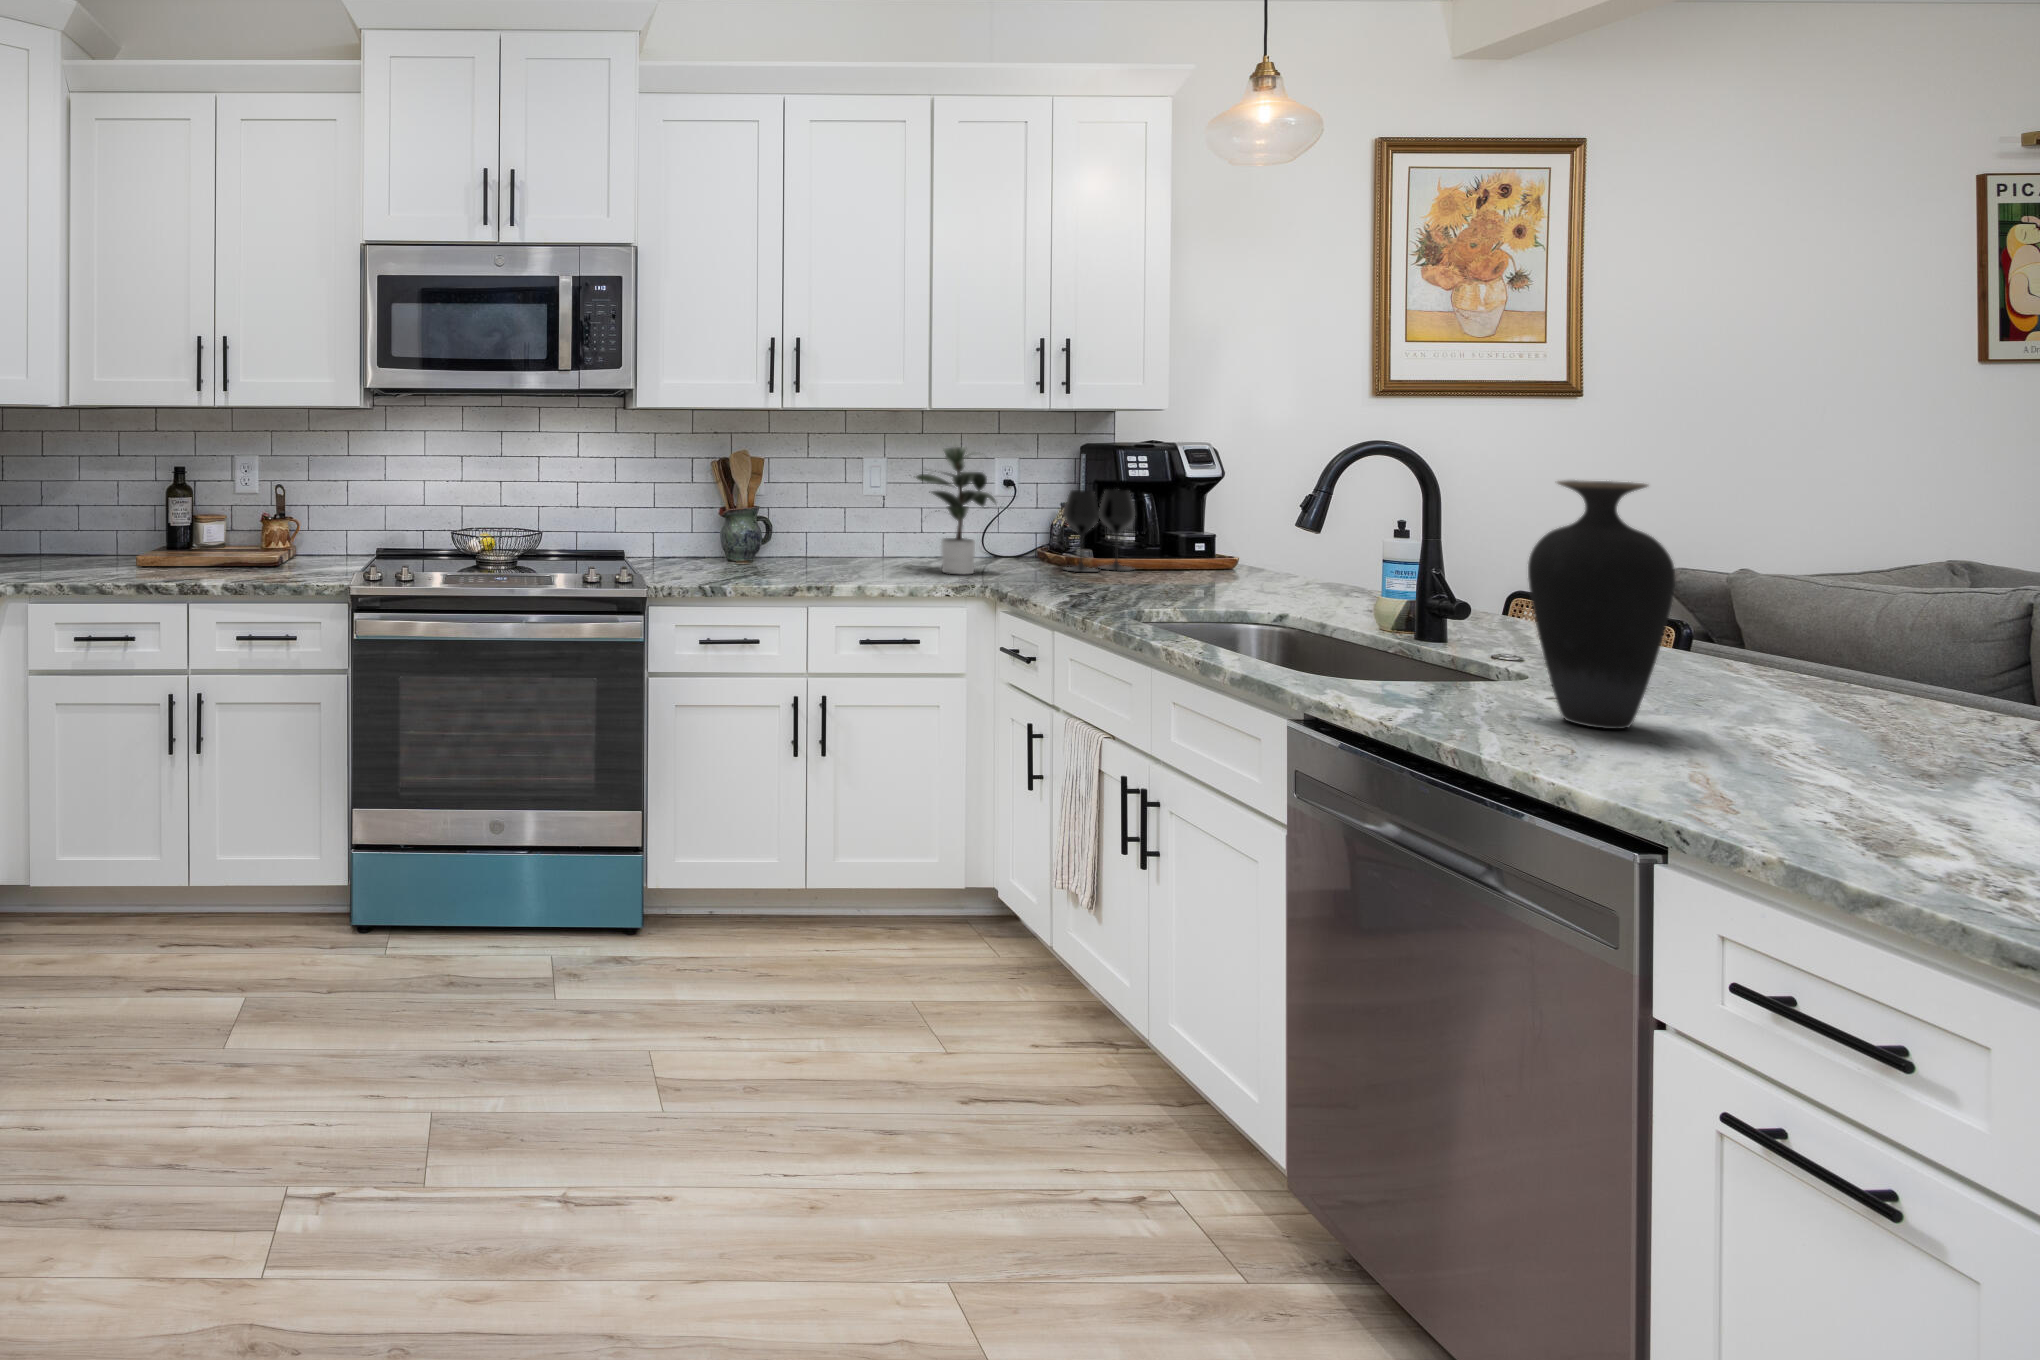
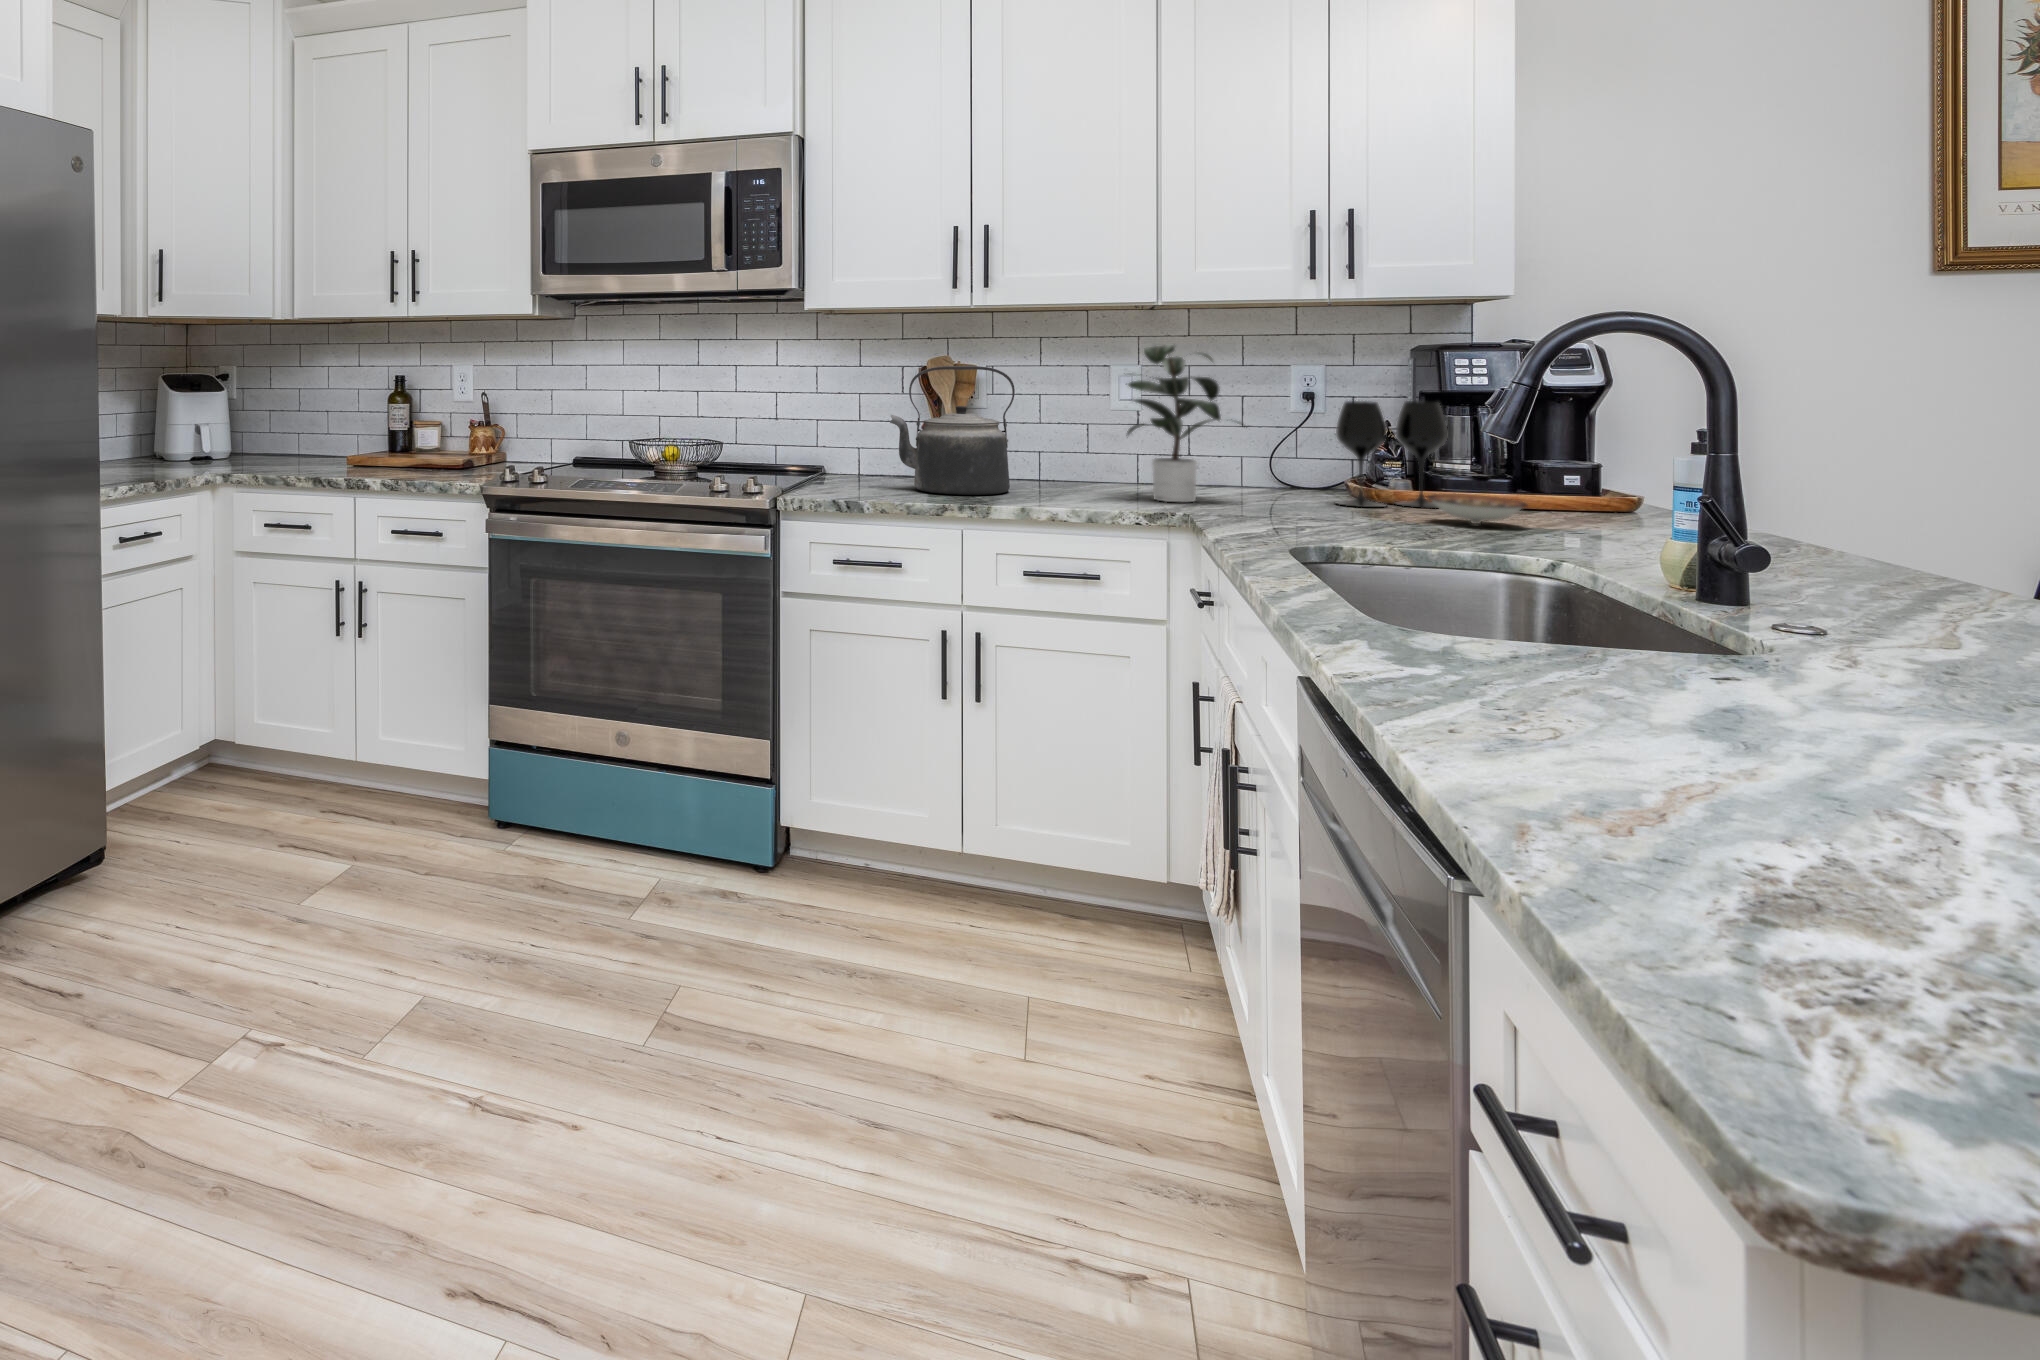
kettle: none [730,462,831,575] -> present [890,366,1015,495]
vase: present [1528,480,1675,729] -> none [1617,333,1856,718]
ceramic bowl: none [1148,562,1218,584] -> present [1427,494,1527,524]

